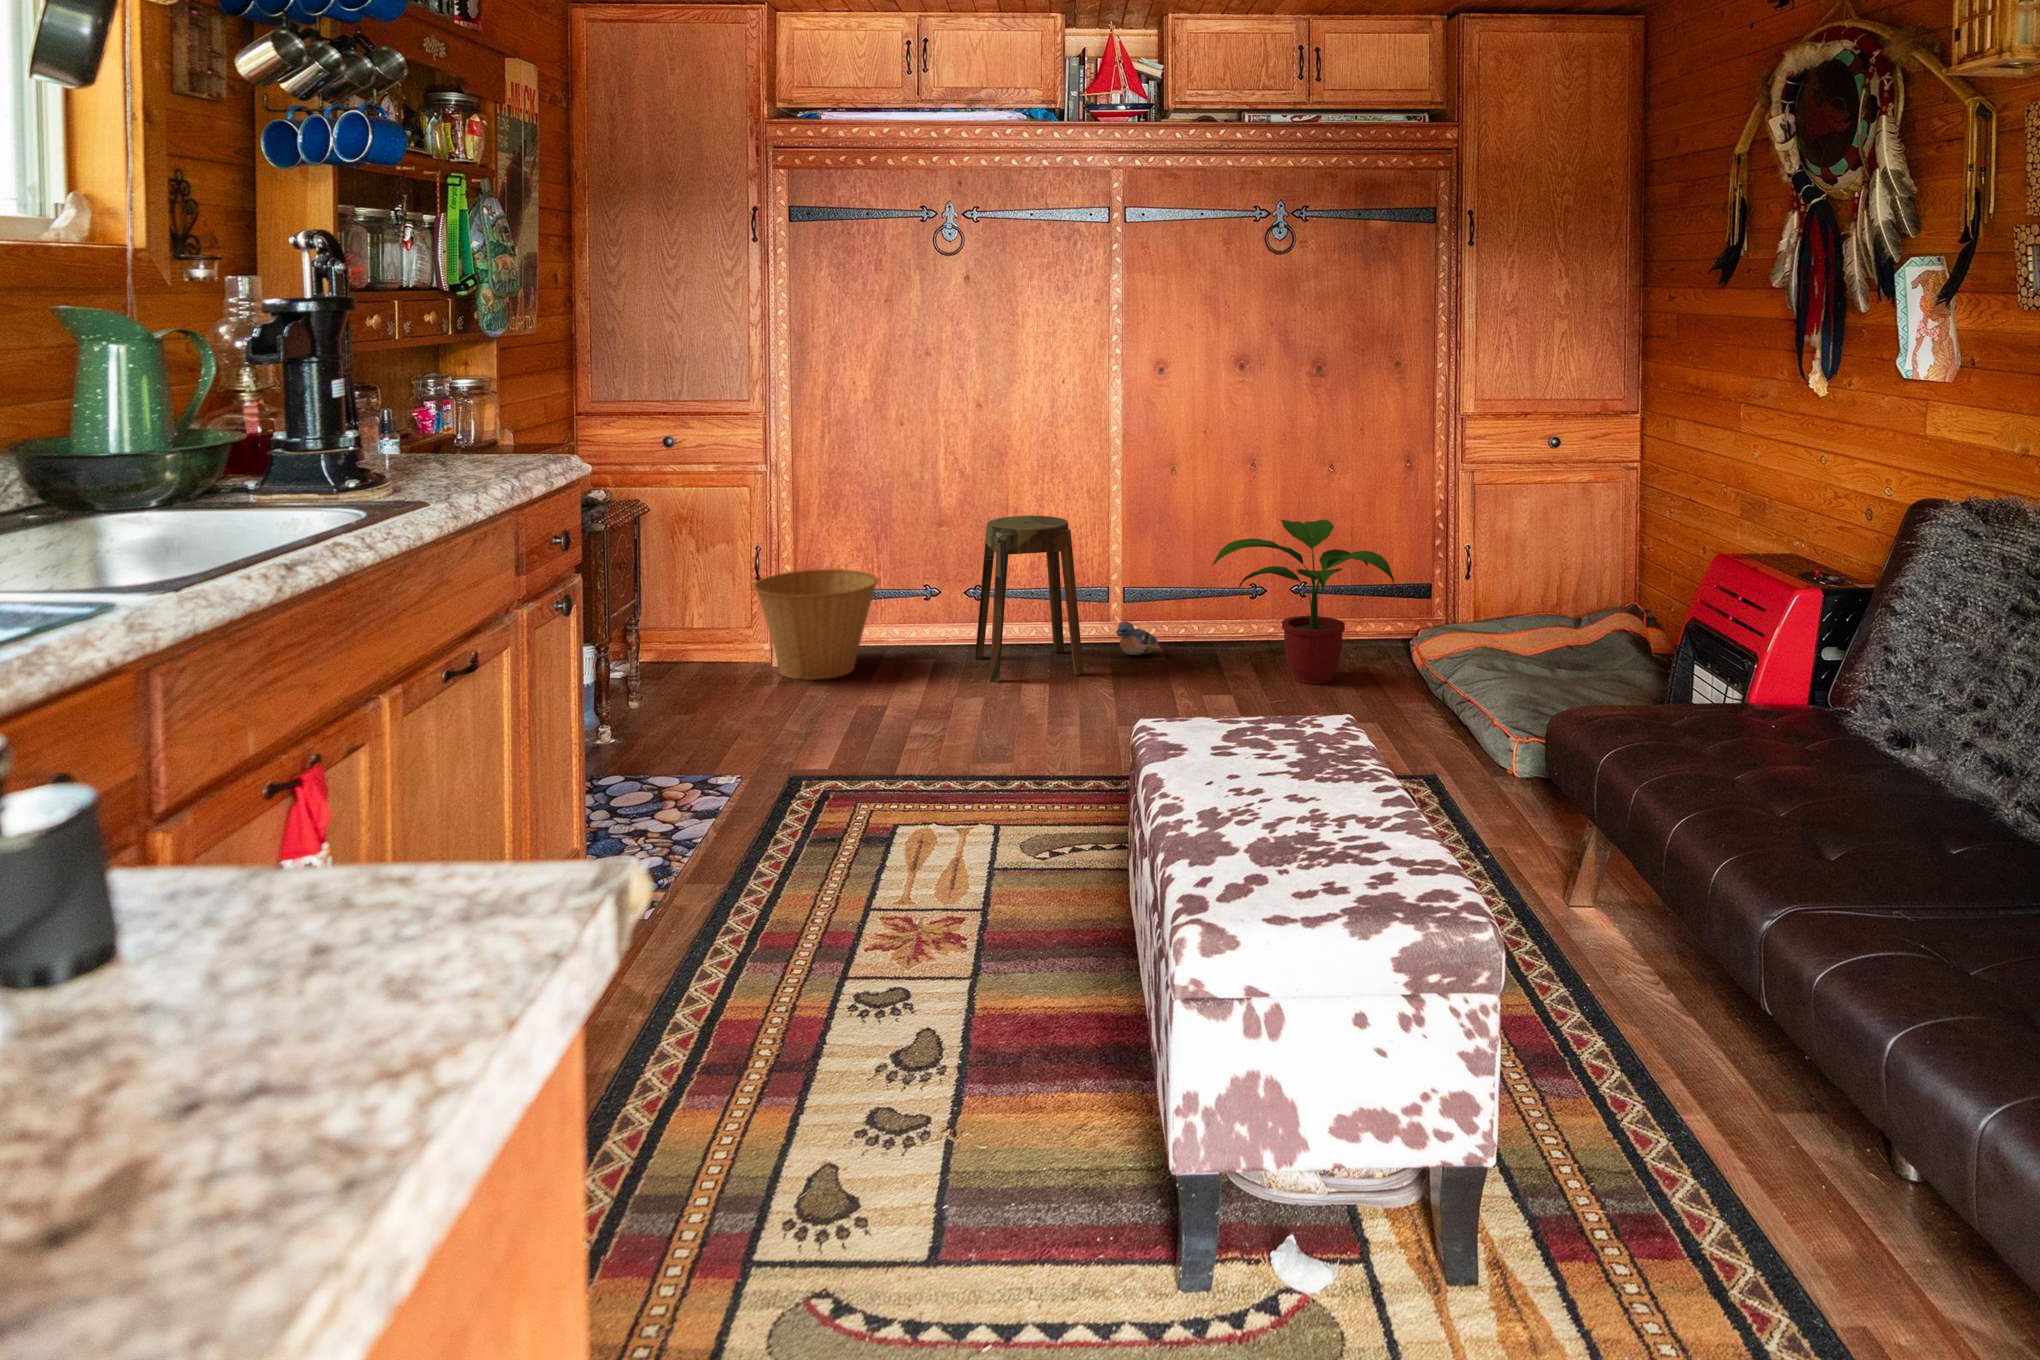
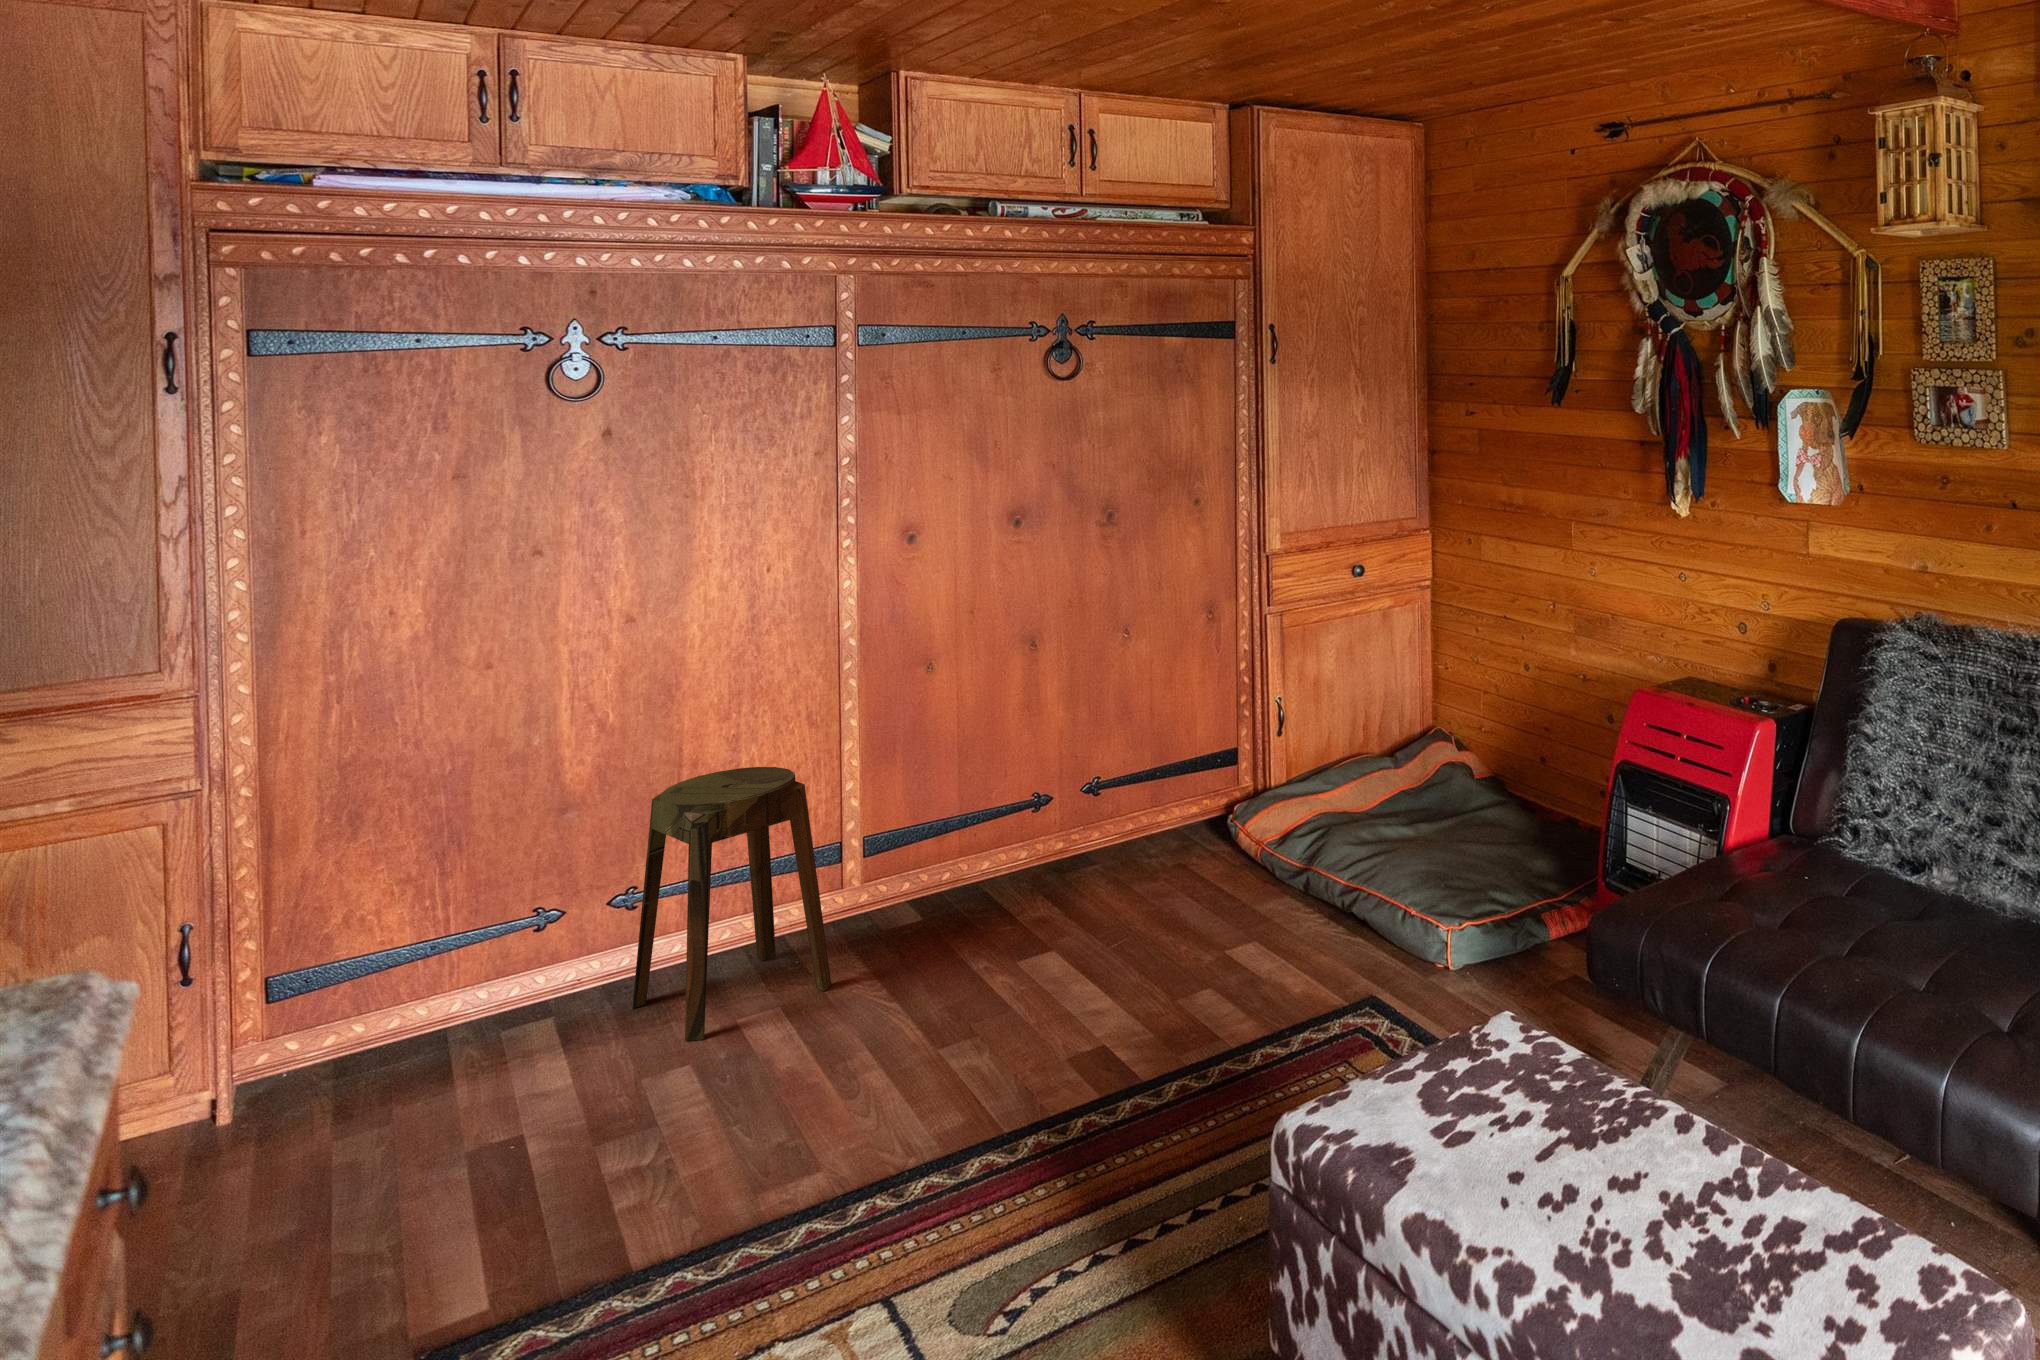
potted plant: present [1212,520,1394,684] -> none [1025,701,1254,914]
basket: present [753,569,878,680] -> none [178,922,456,1151]
plush toy: present [1116,622,1163,655] -> none [859,889,927,934]

